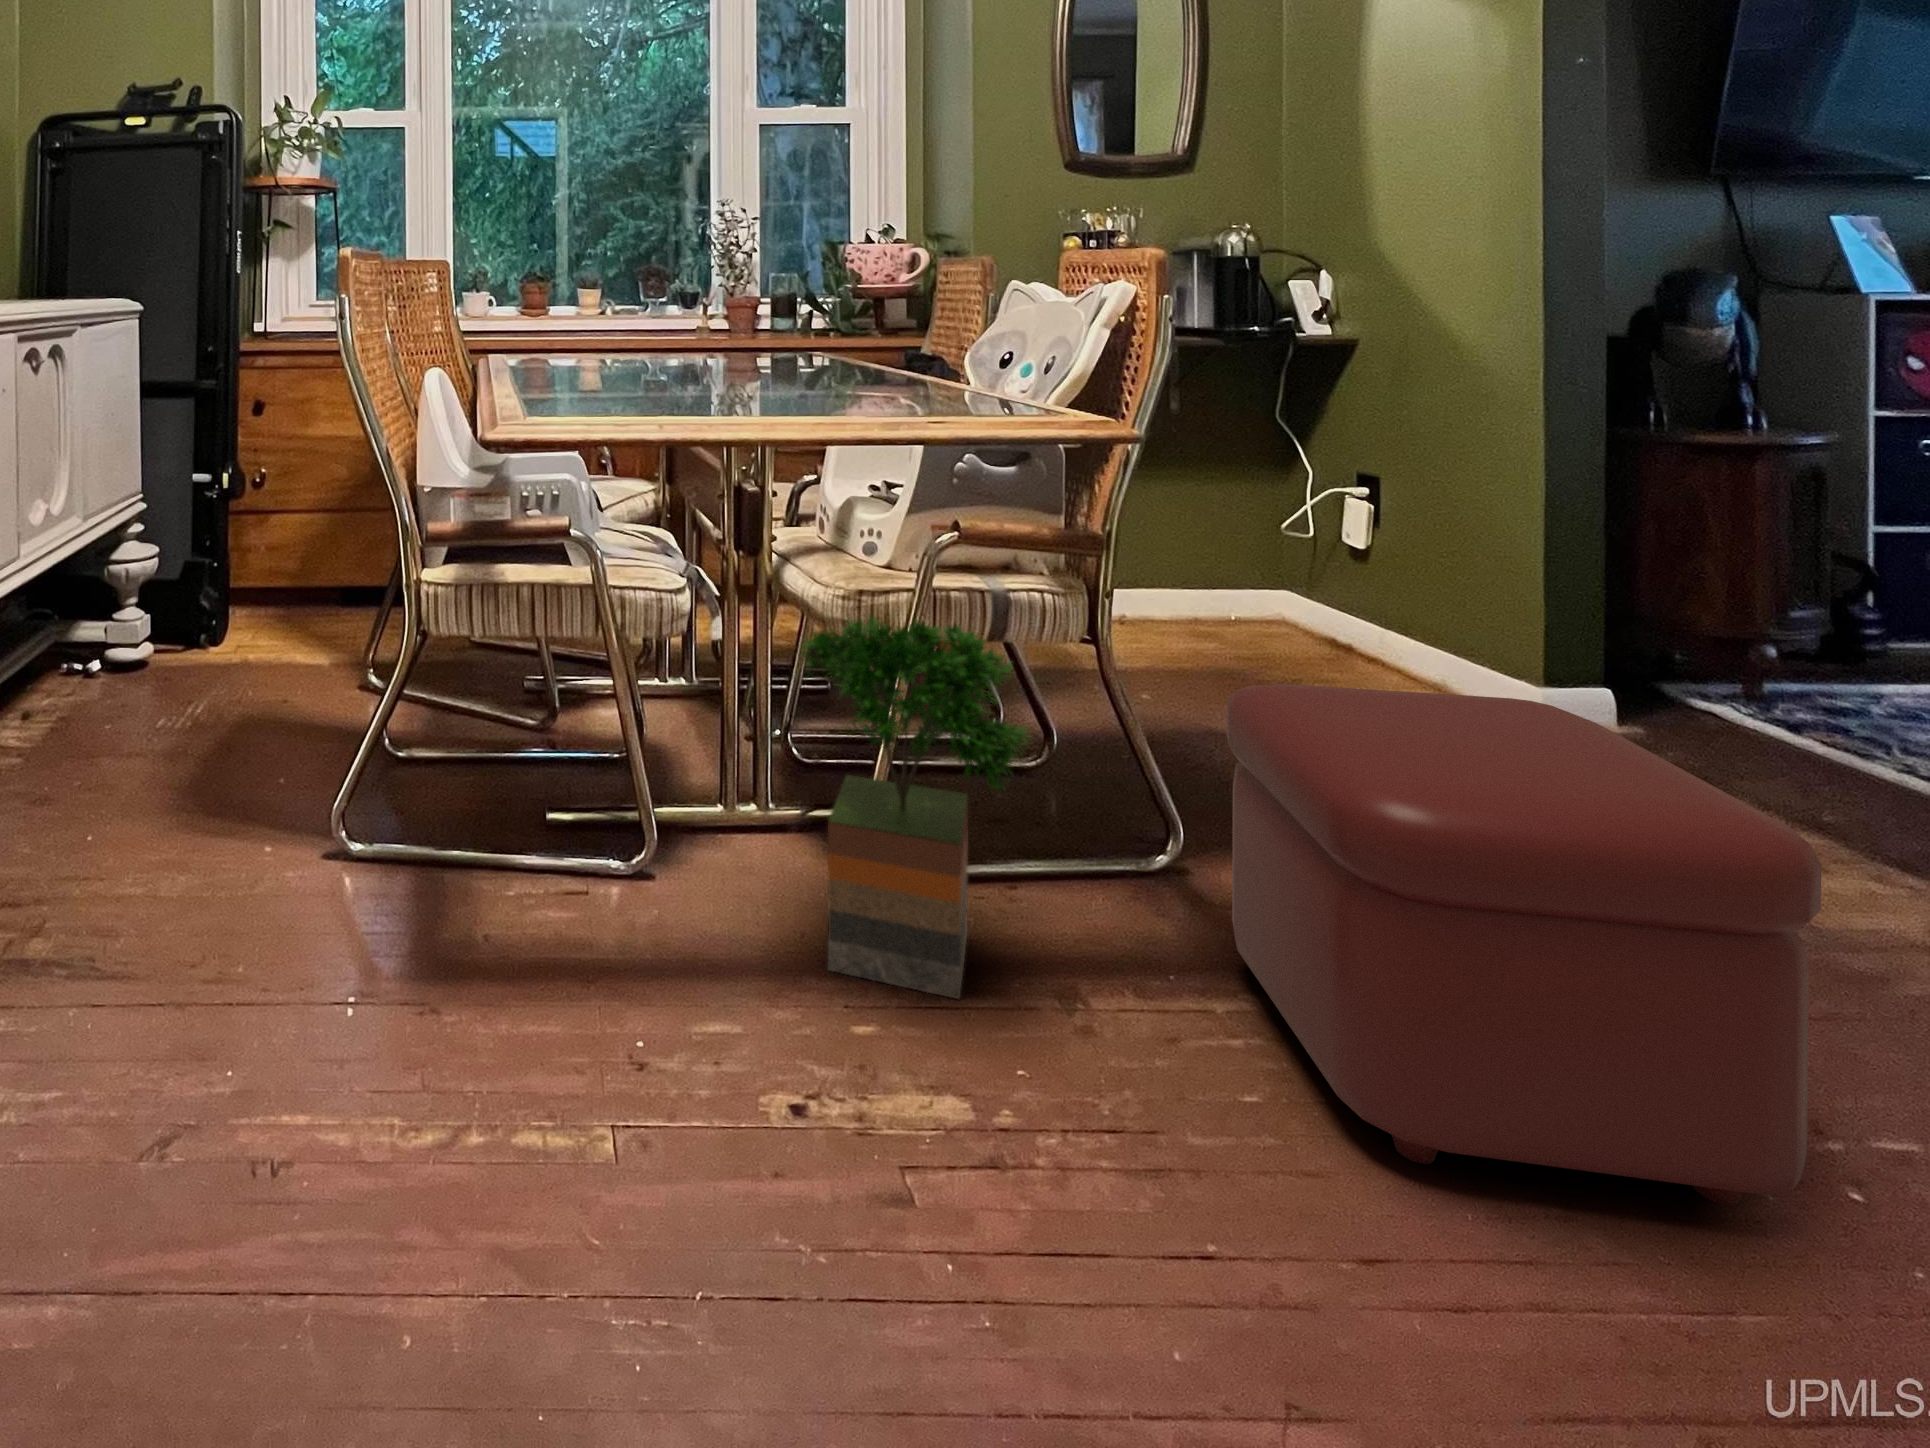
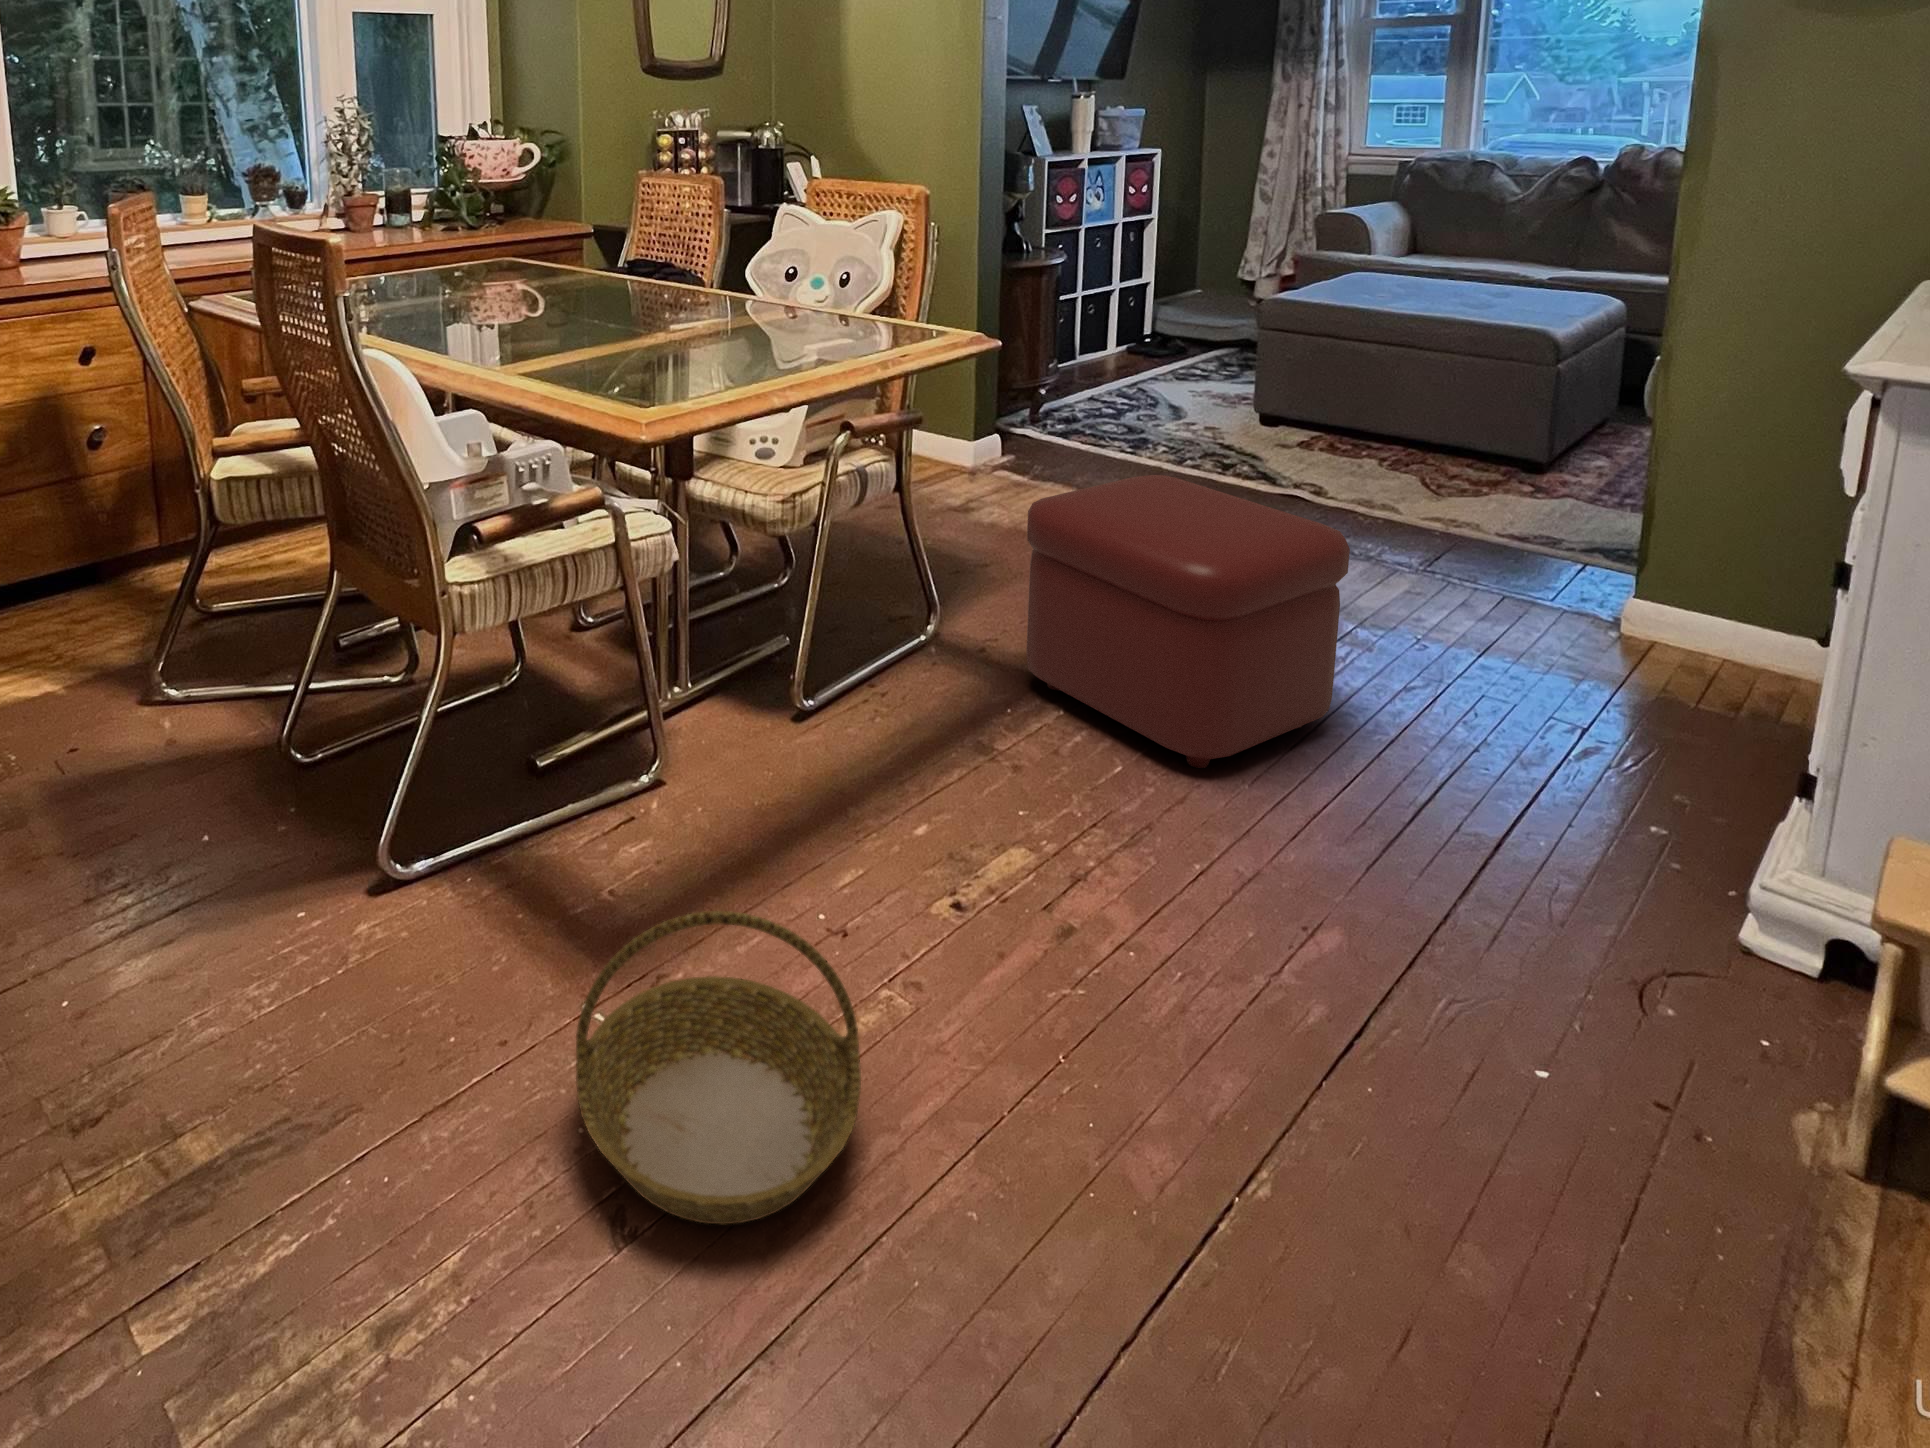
potted tree: present [801,615,1031,999] -> none [788,504,992,798]
basket: none [166,875,468,1220] -> present [576,911,861,1224]

